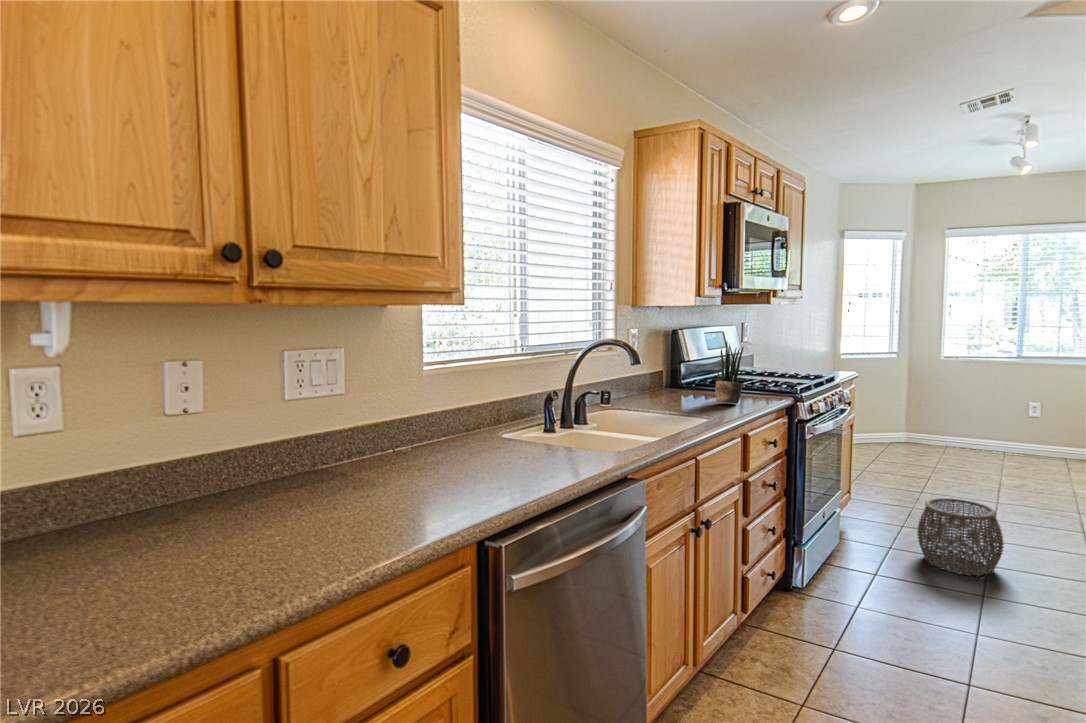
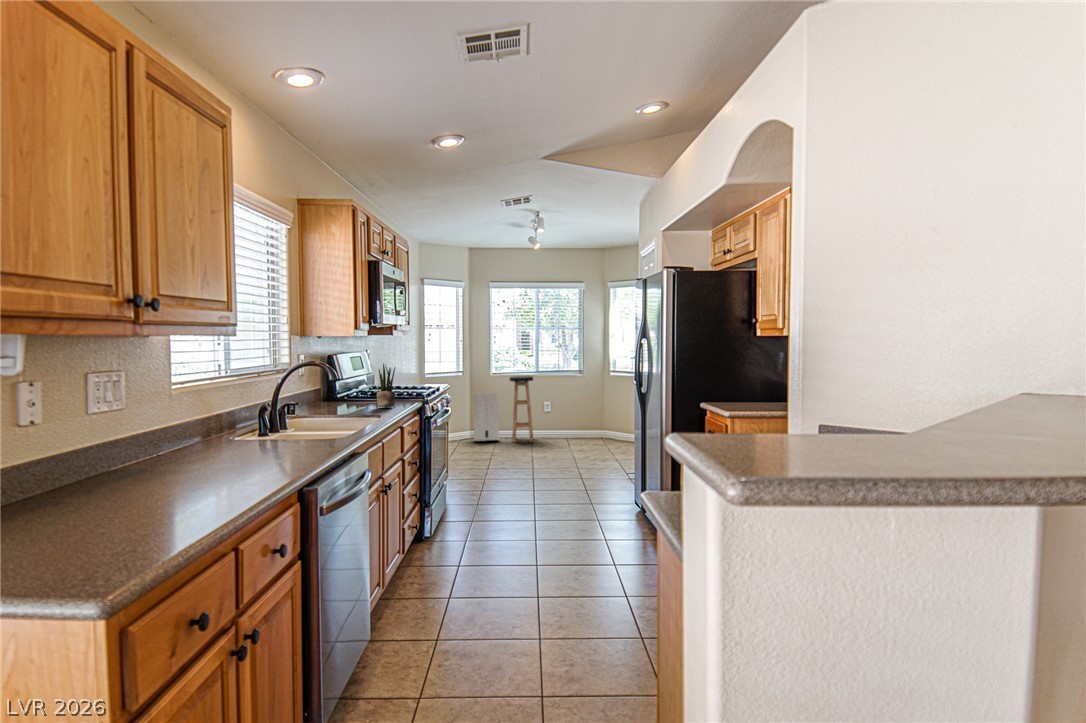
bar stool: none [976,363,1024,465] -> present [510,376,533,443]
air purifier: none [911,384,955,454] -> present [473,393,499,441]
woven basket: present [917,498,1004,576] -> none [491,461,536,507]

